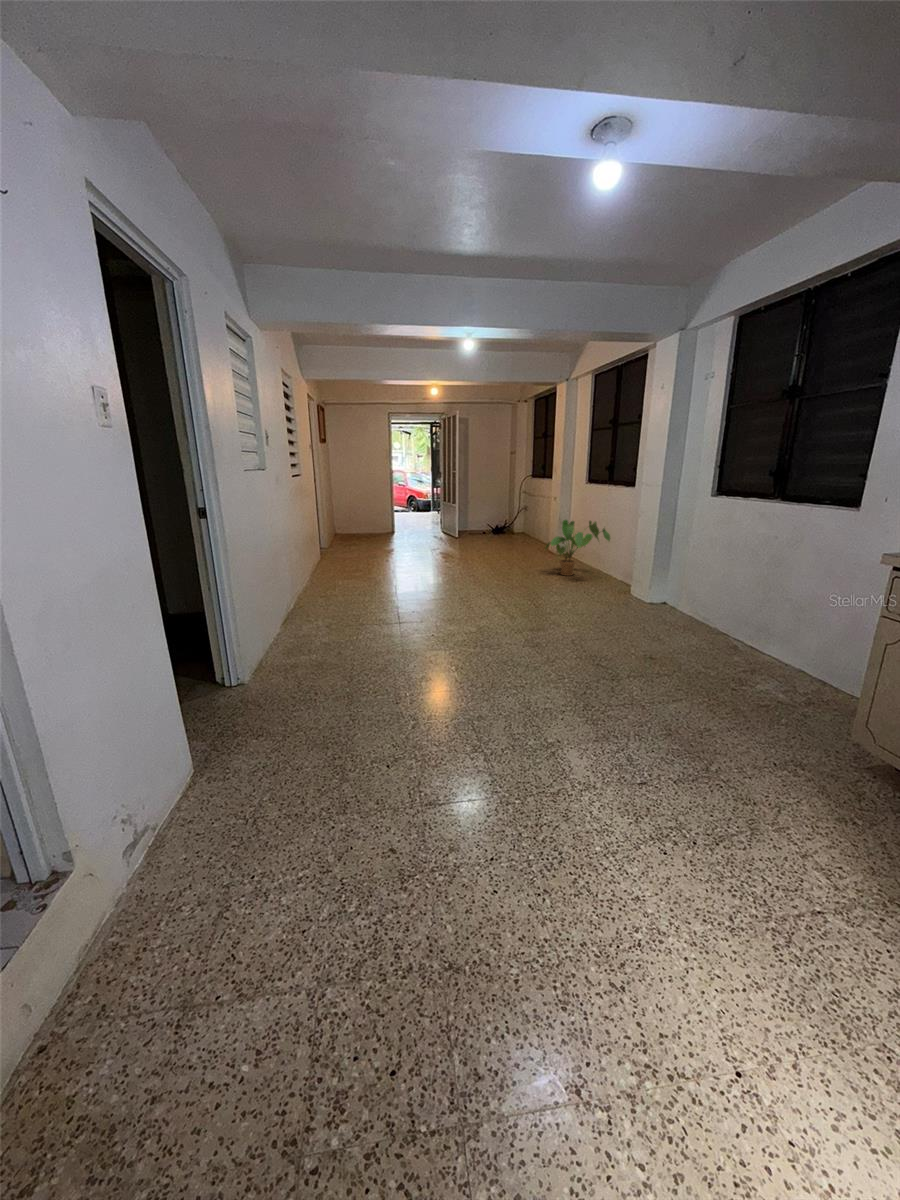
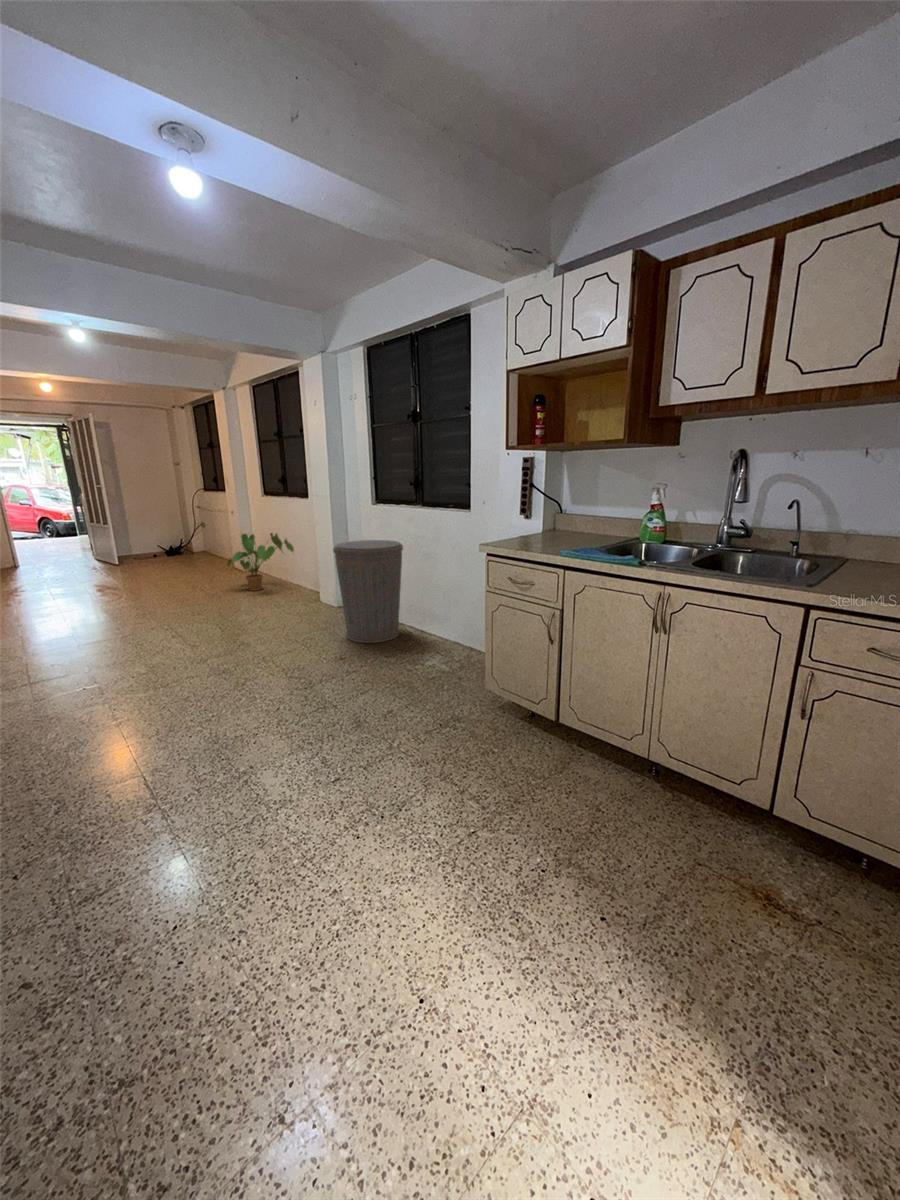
trash can: none [659,536,748,651] -> present [333,540,403,643]

